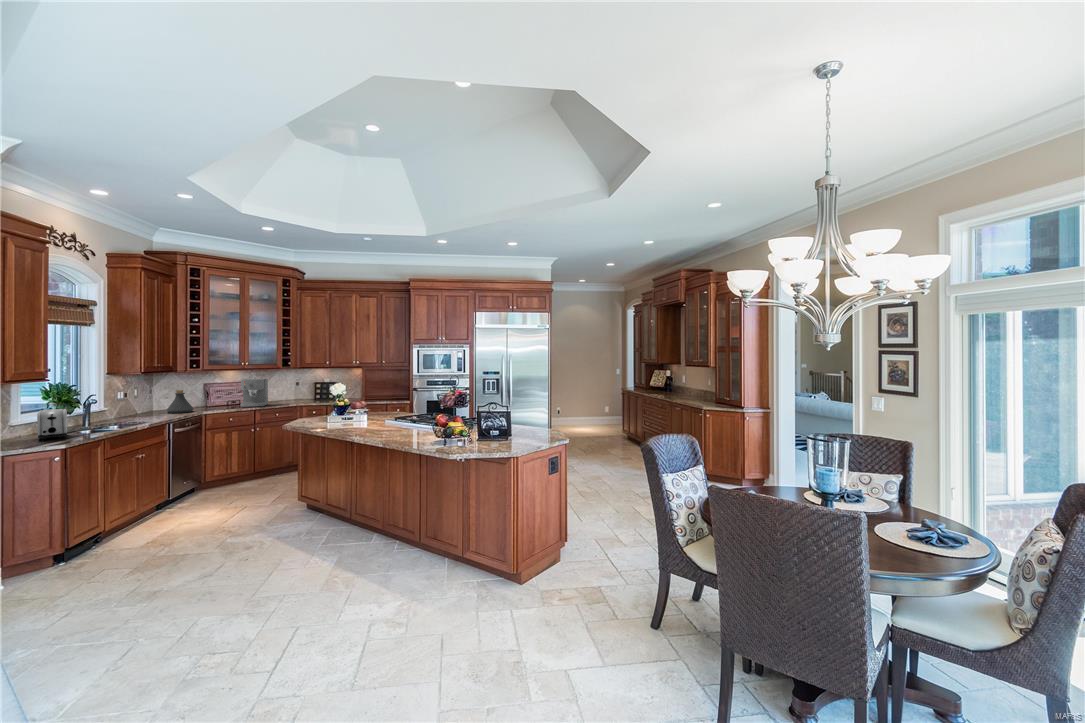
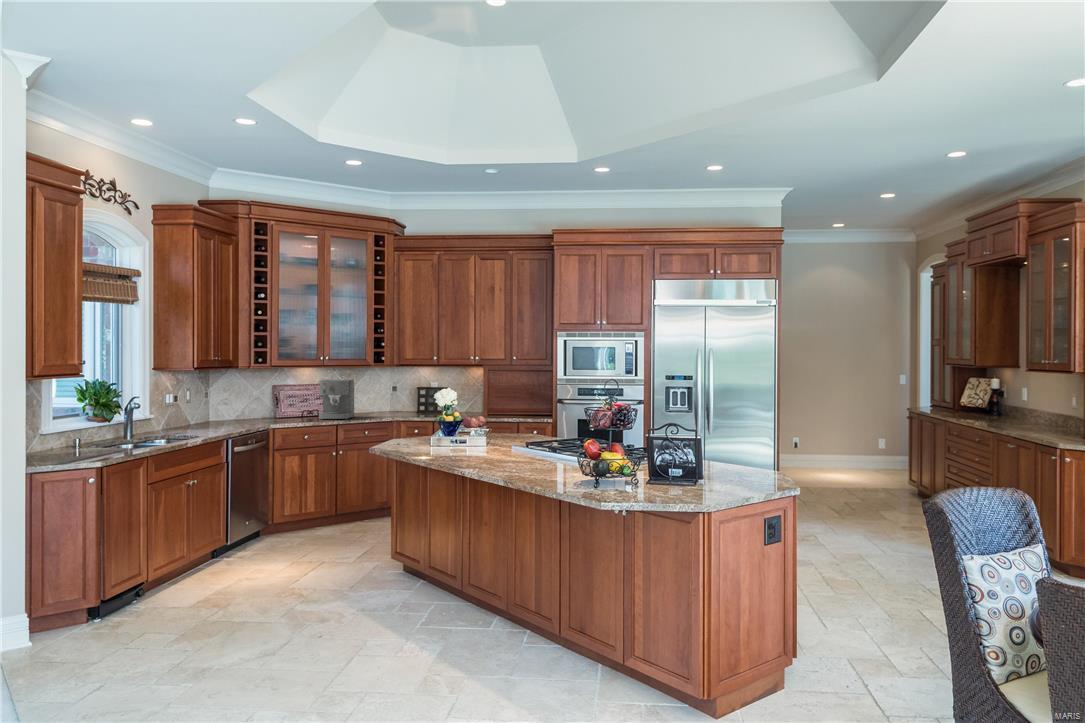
bottle: present [166,390,194,413] -> none [226,393,260,425]
toaster: present [37,409,67,440] -> none [59,415,98,458]

